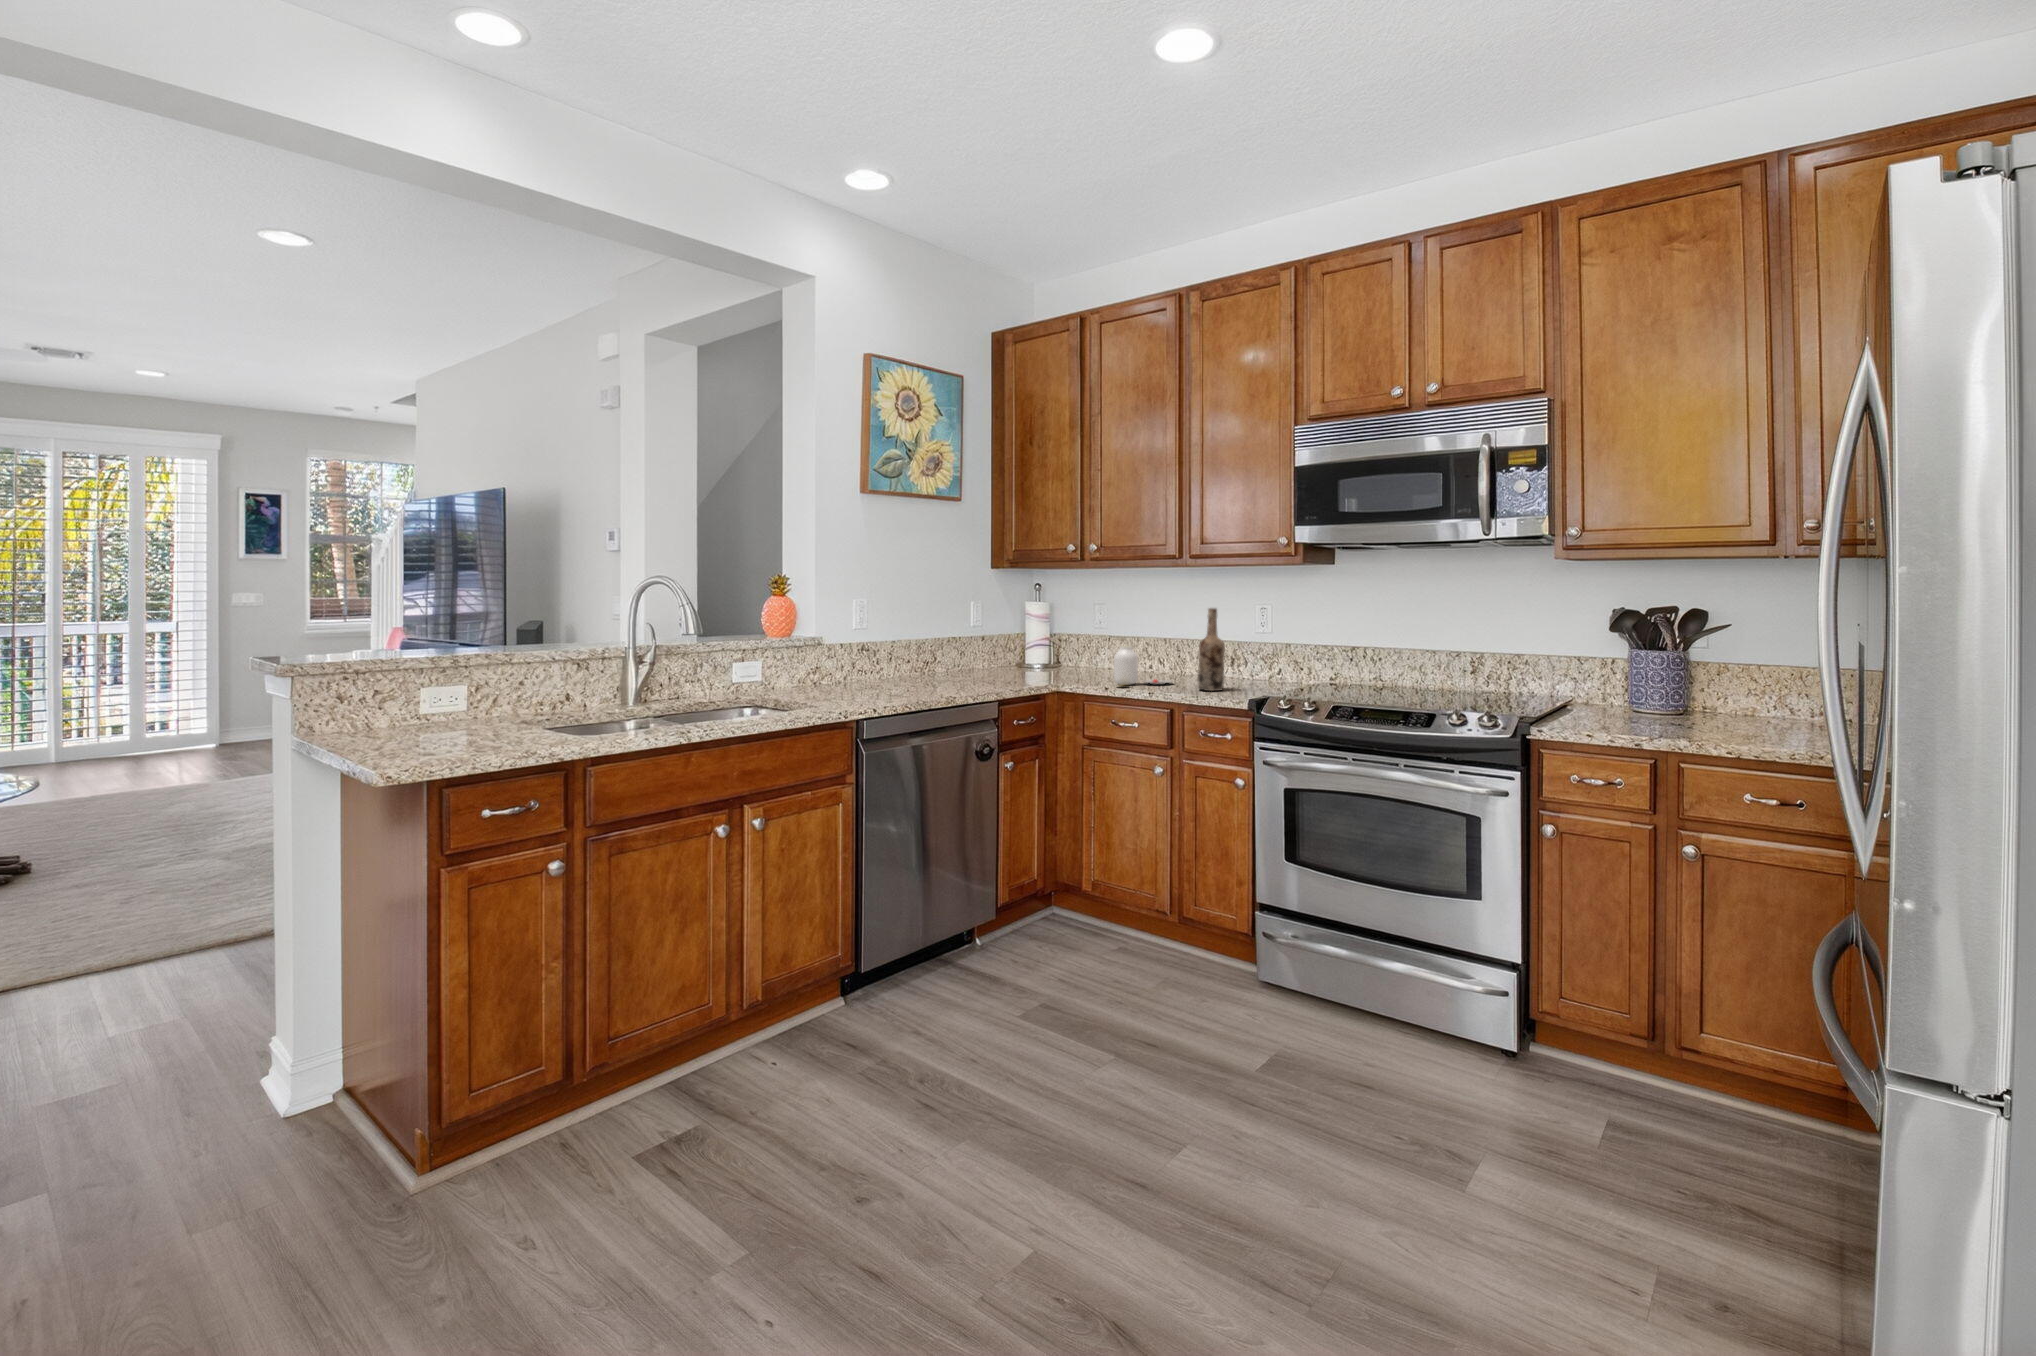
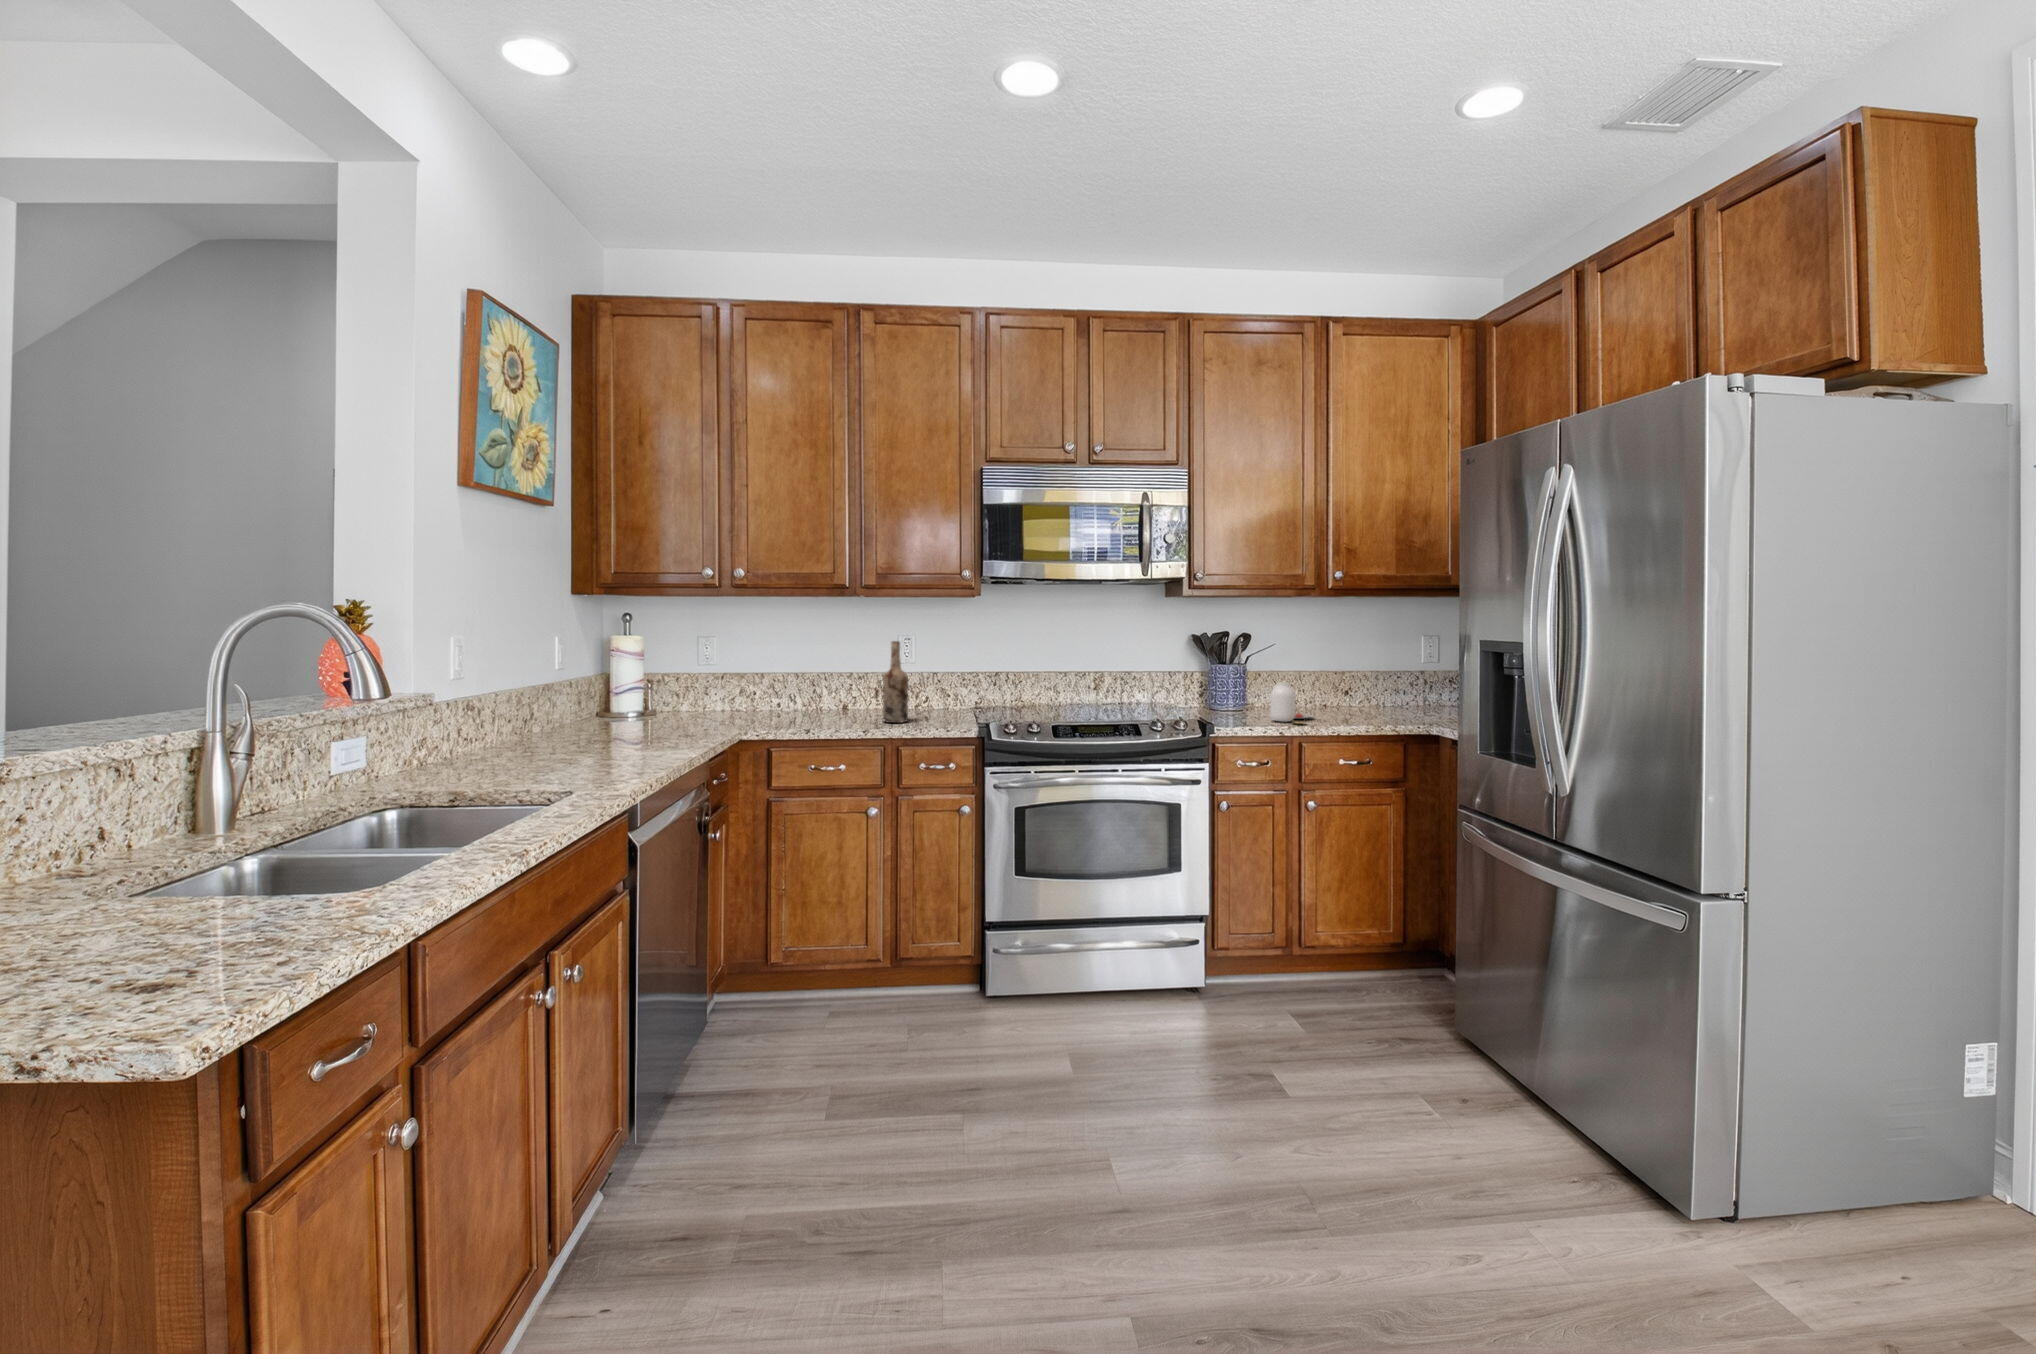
jar: present [1114,646,1170,686] -> present [1270,682,1312,723]

